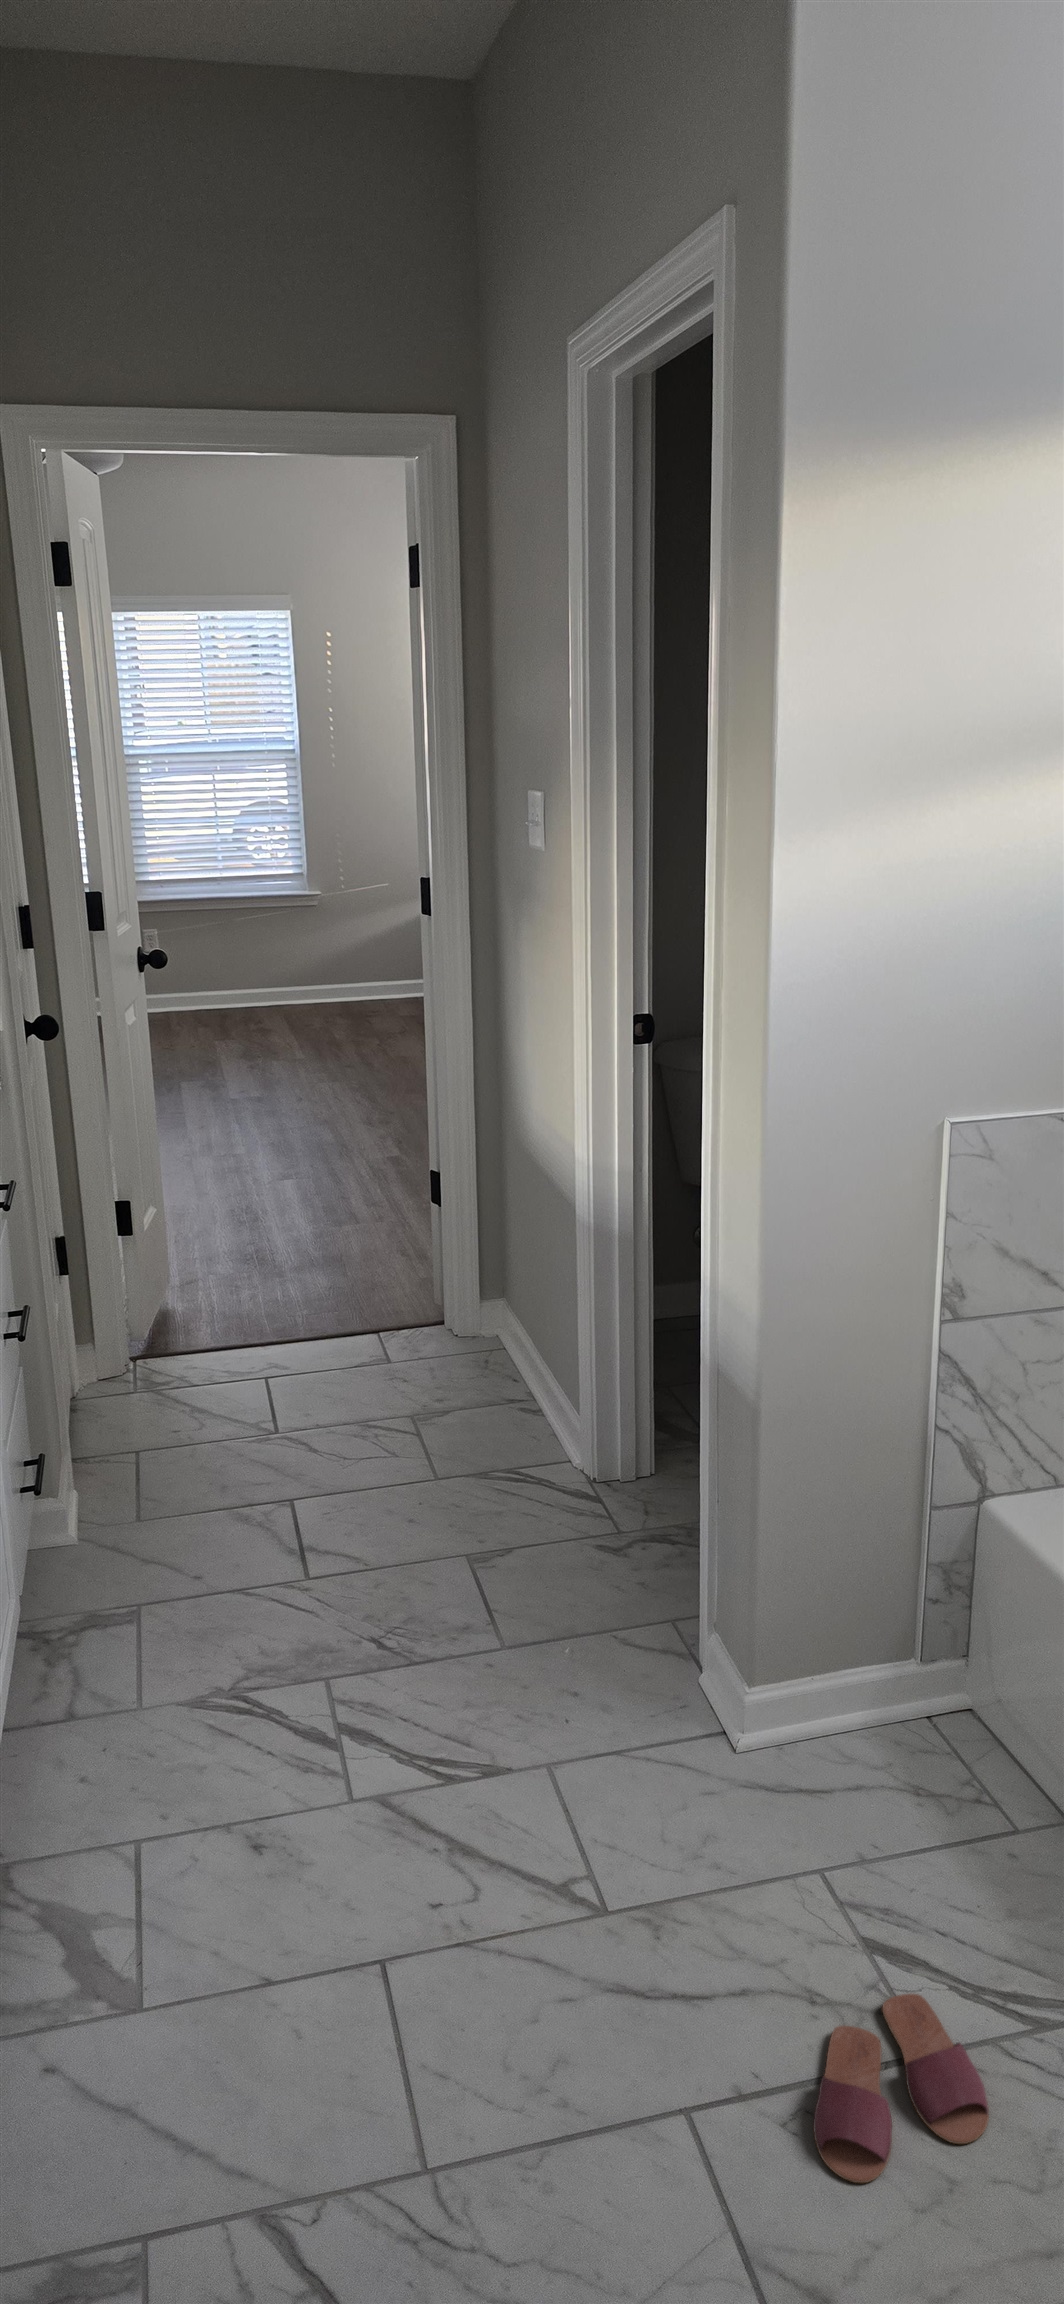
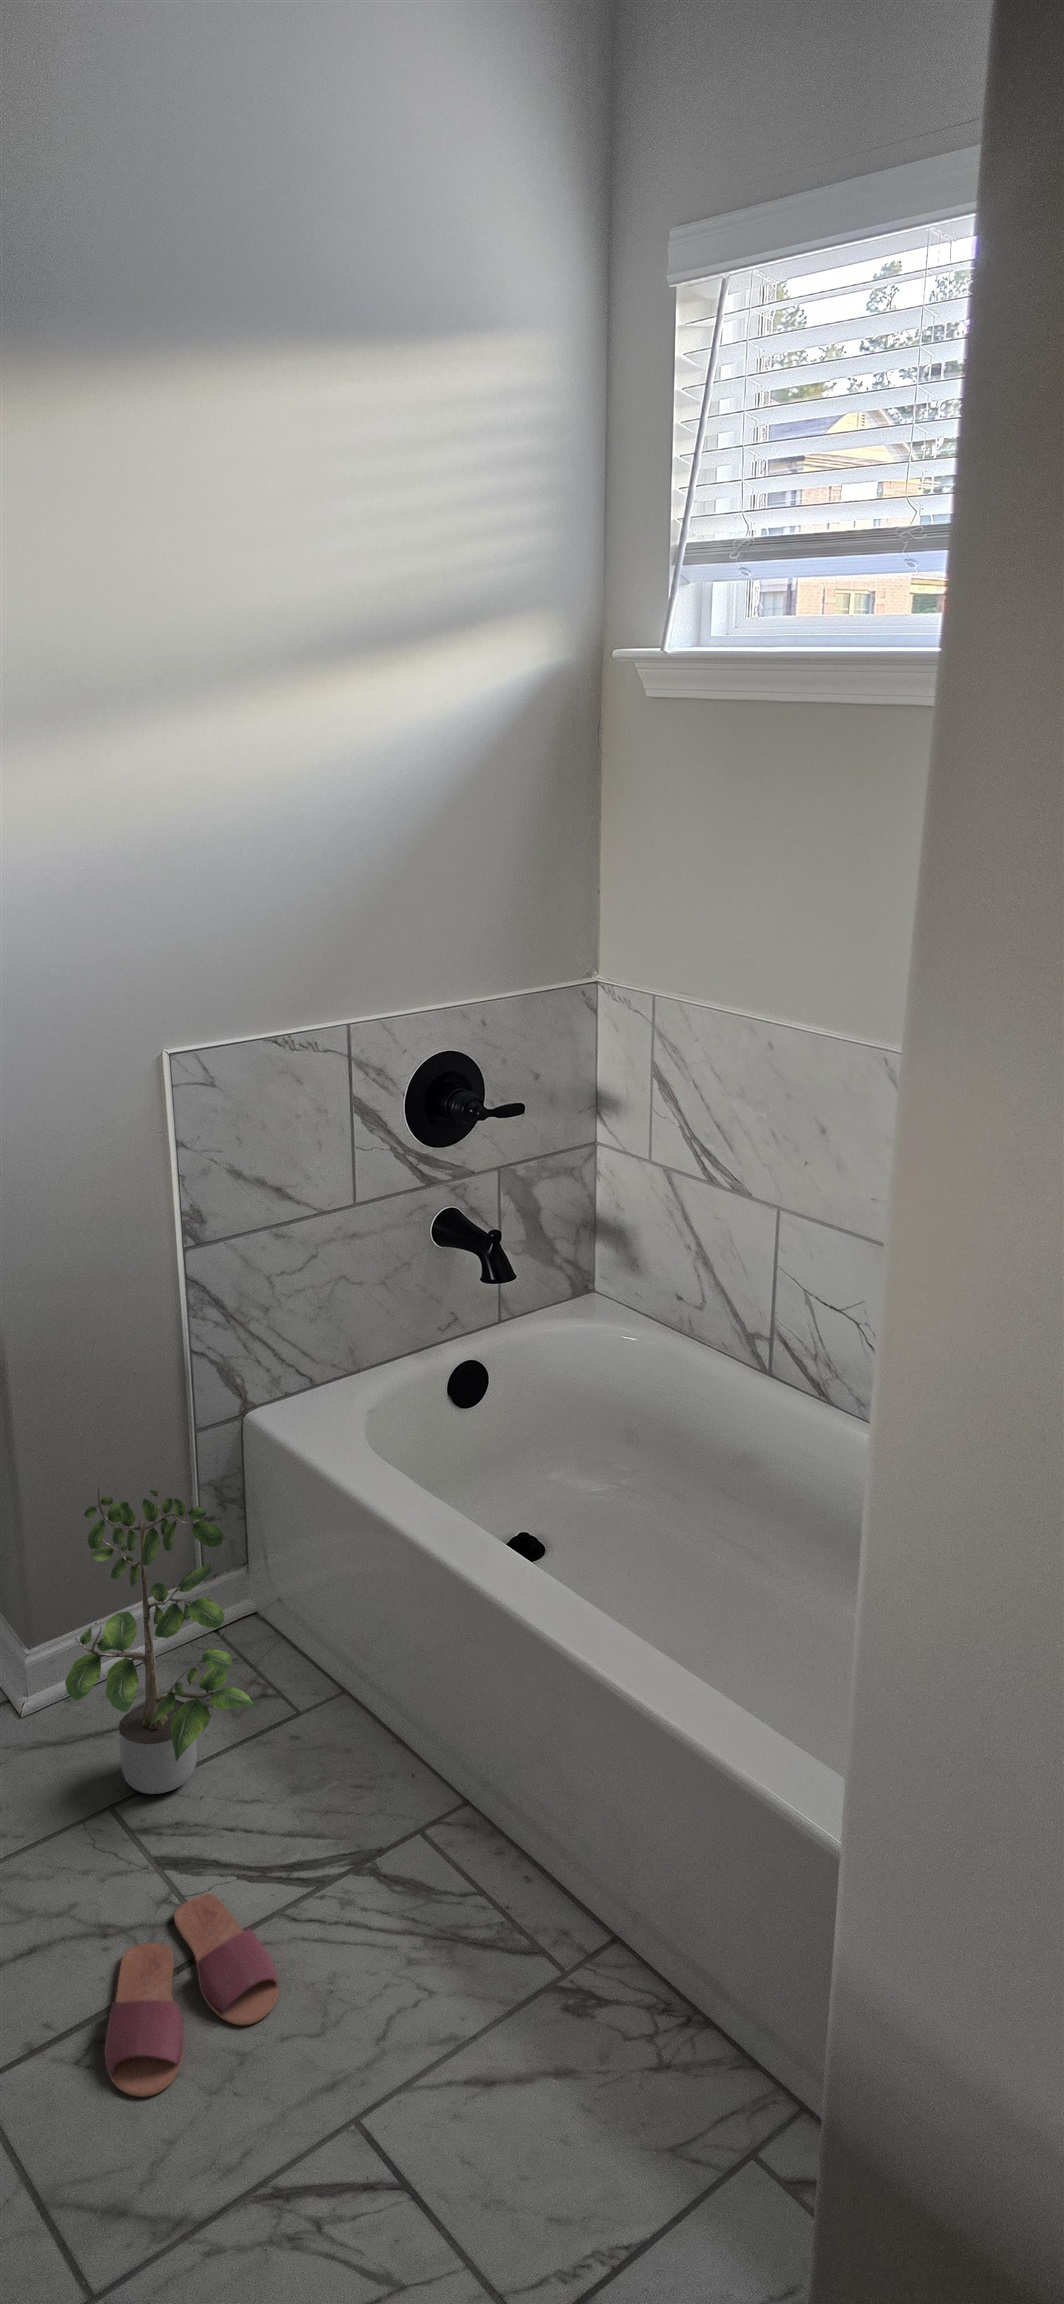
potted plant: none [789,1559,984,1875] -> present [65,1488,258,1794]

